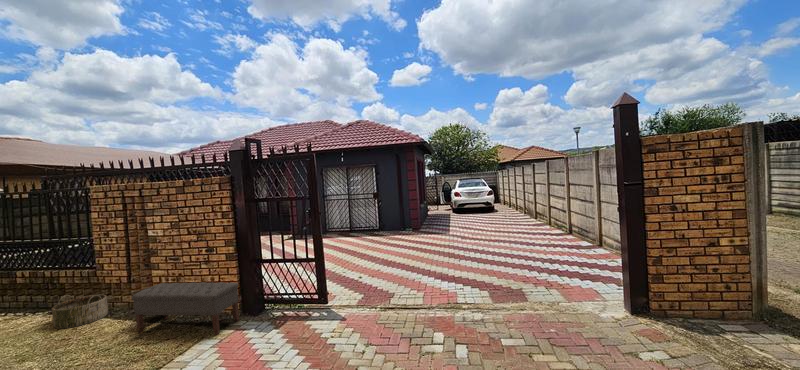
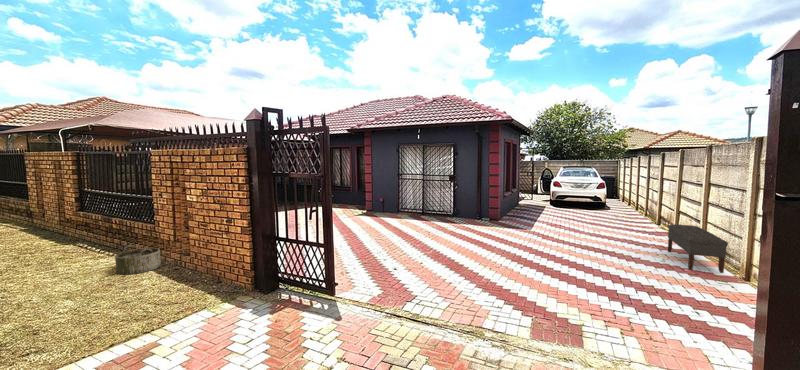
bench: present [132,282,239,335] -> present [668,224,728,273]

